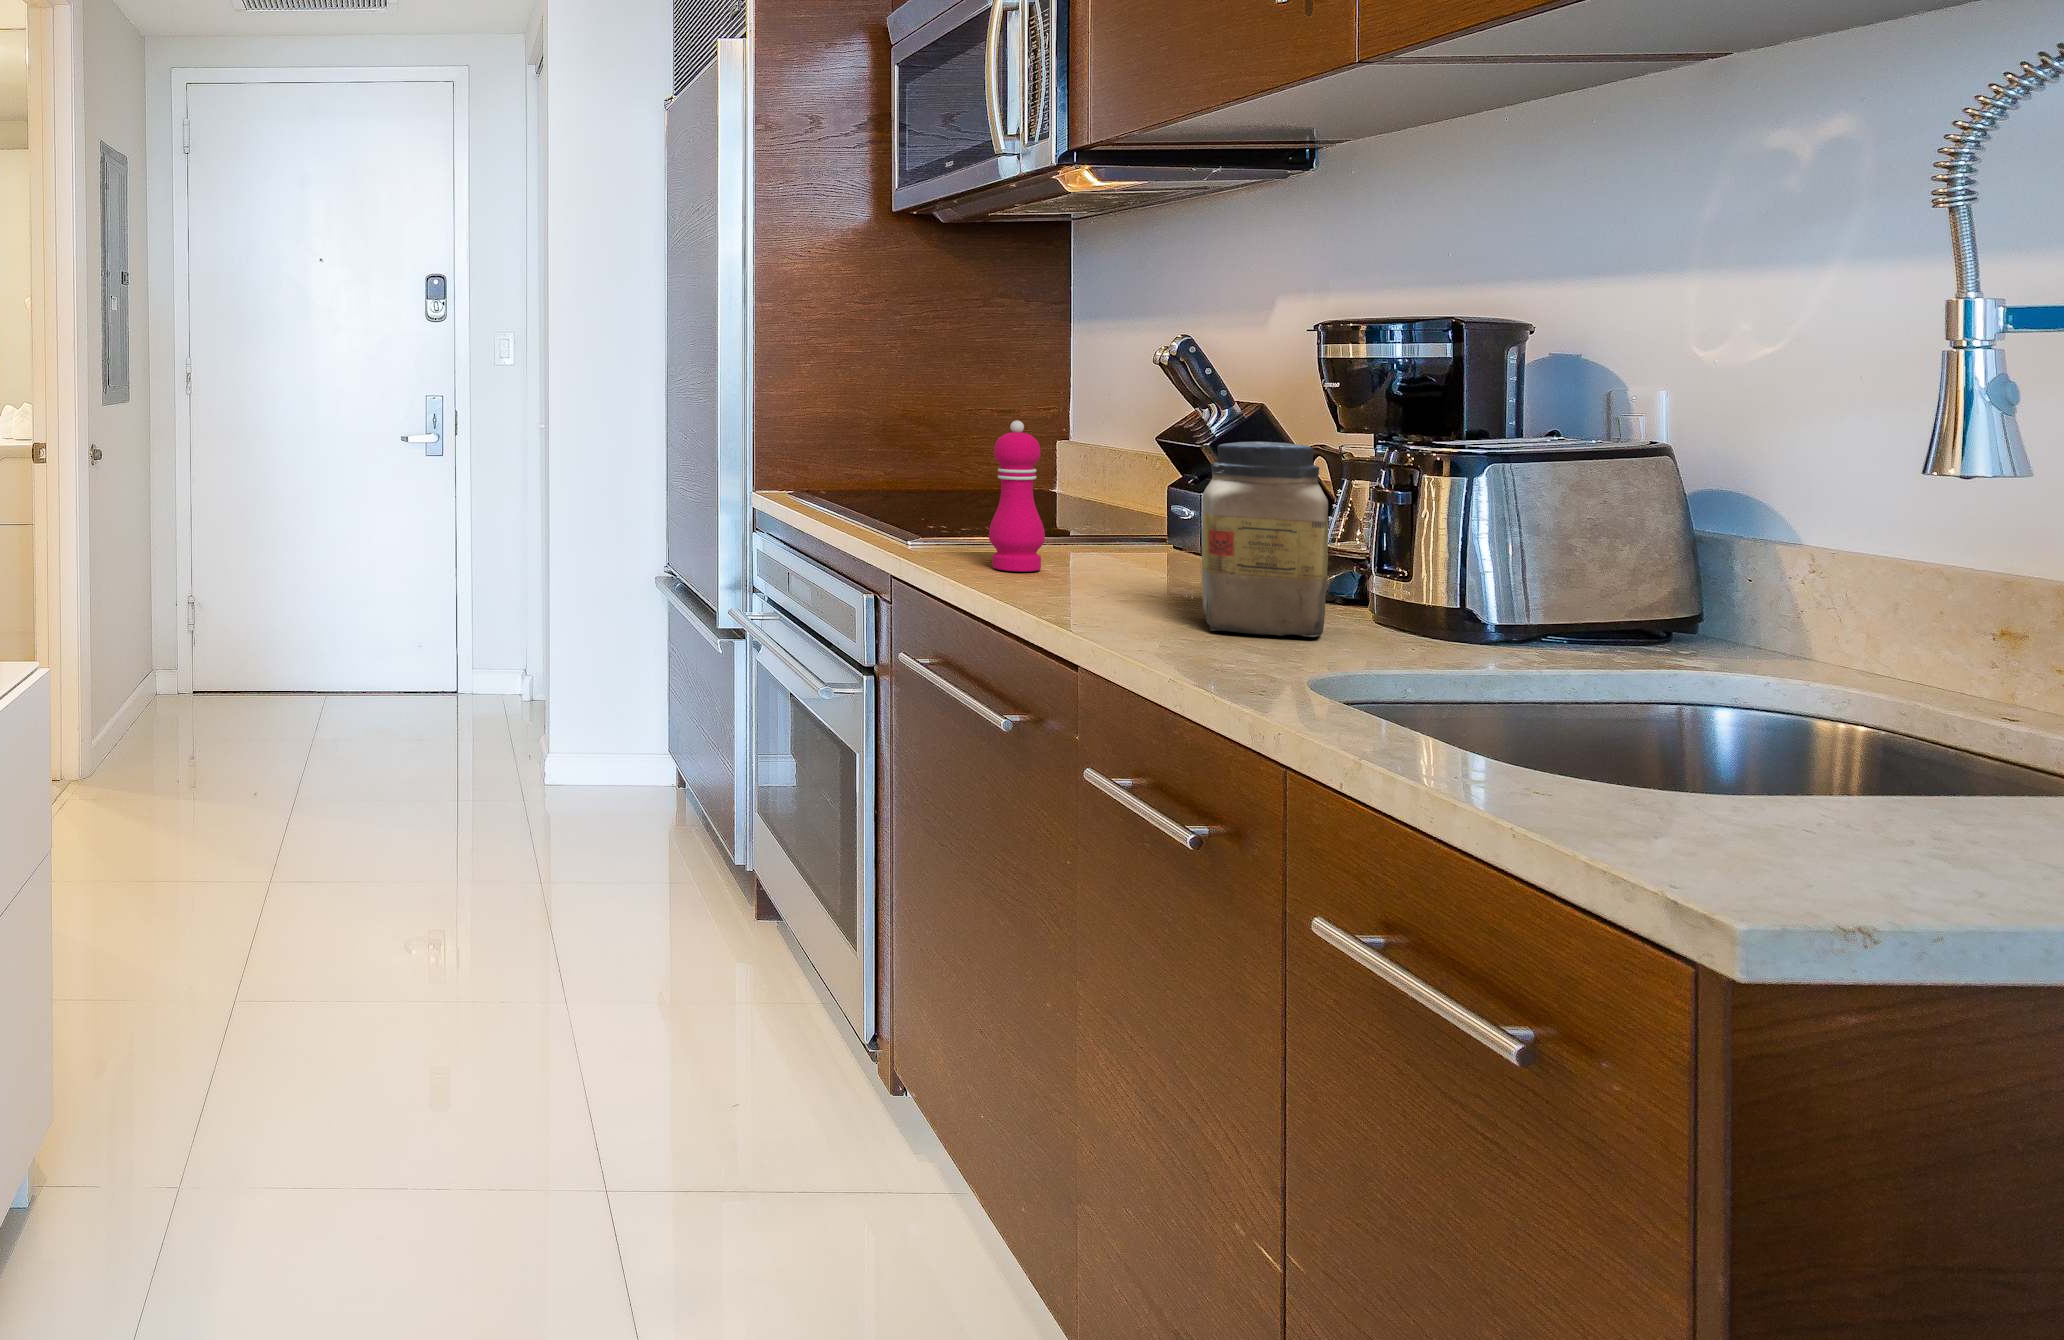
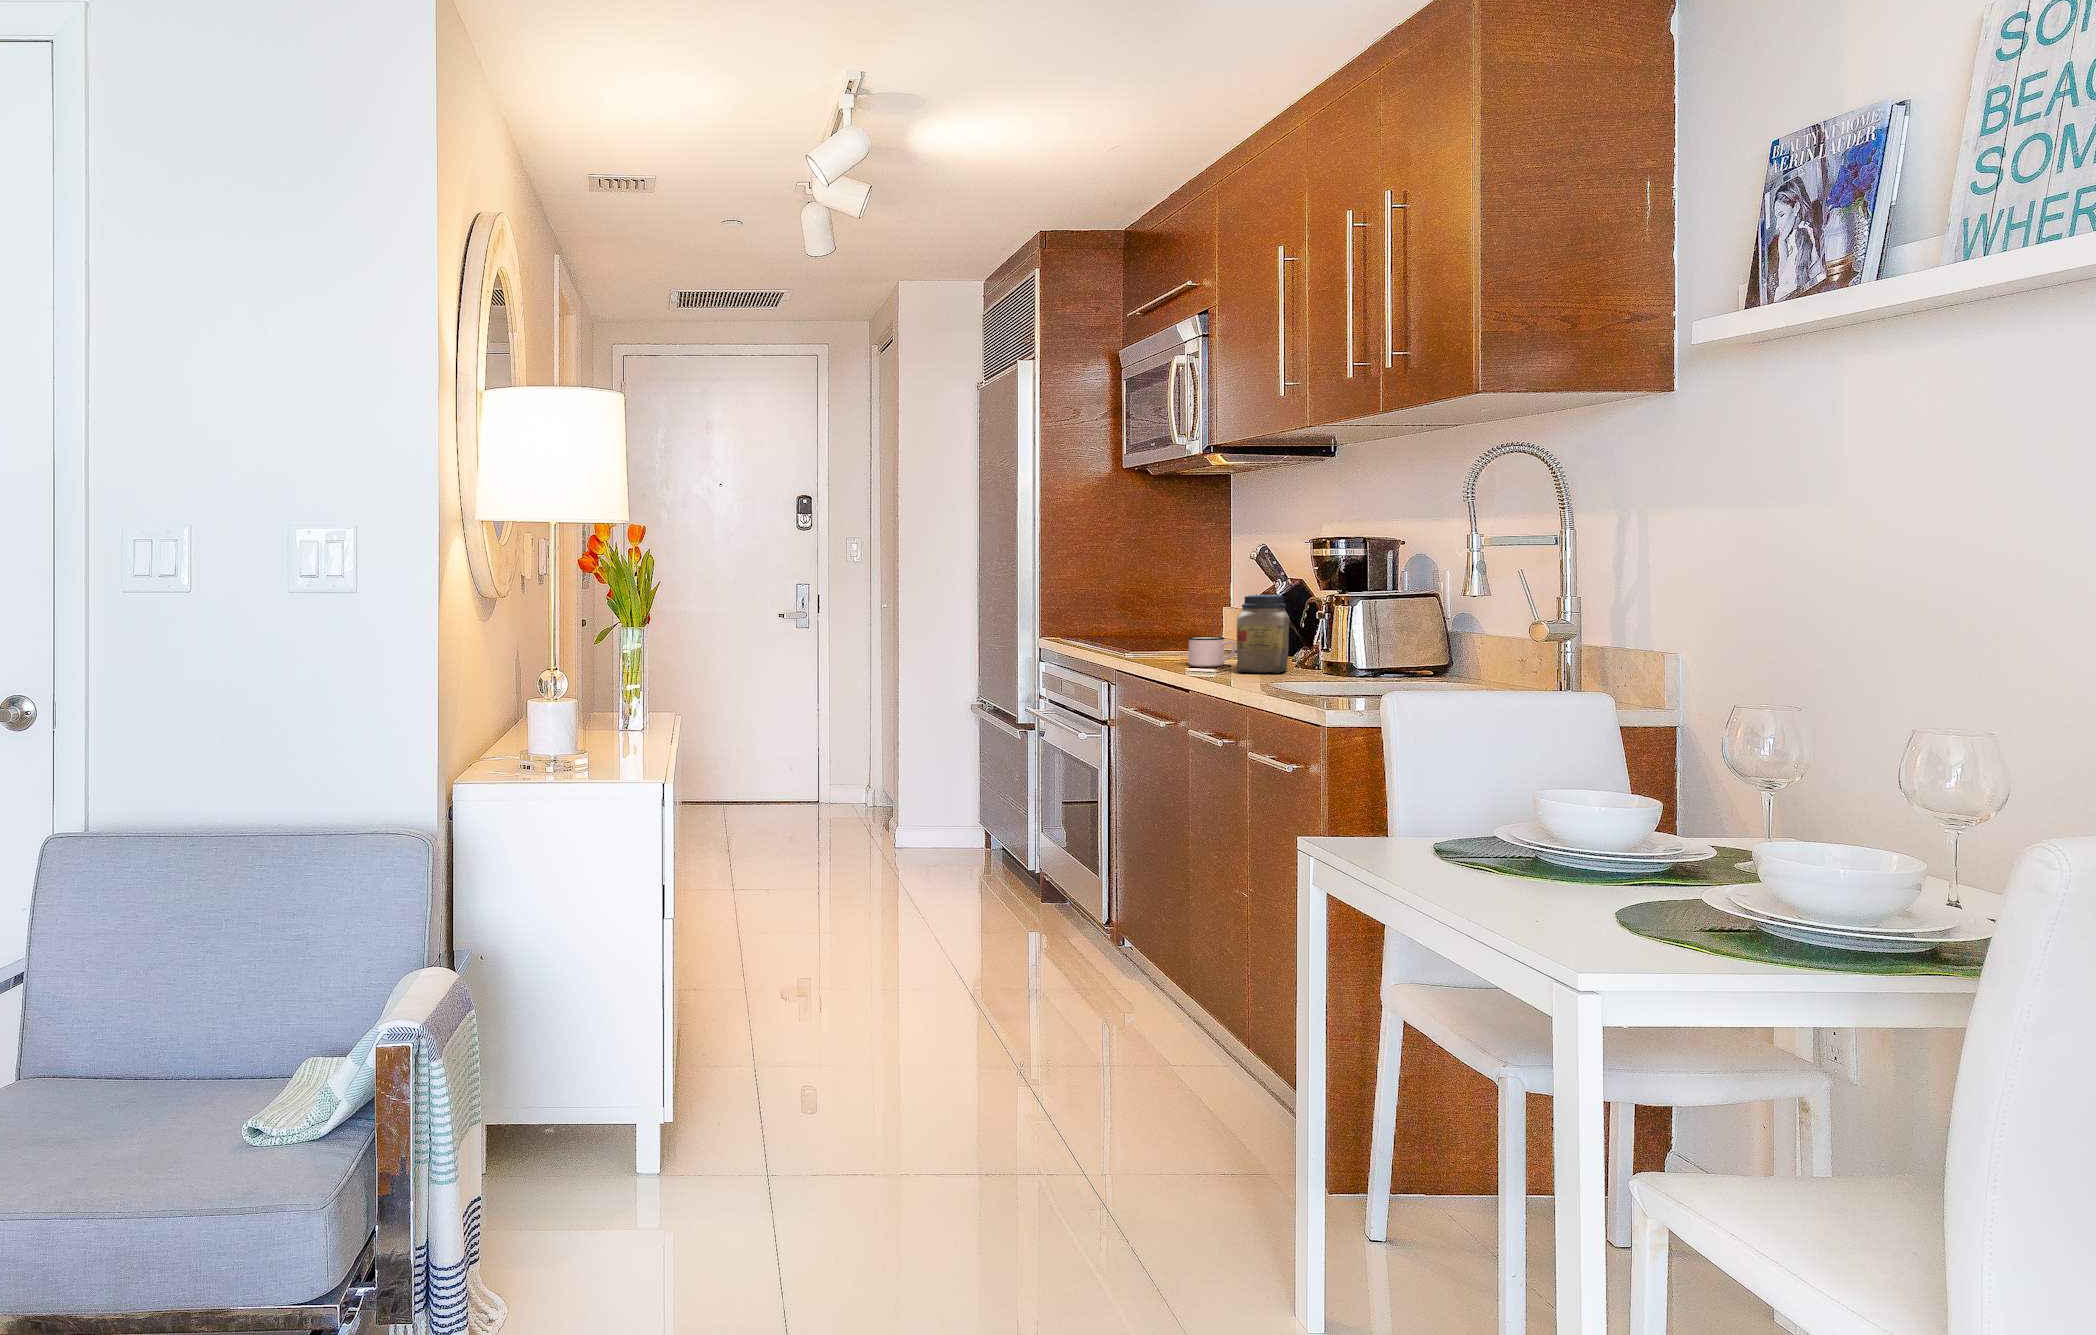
pepper mill: present [989,421,1045,572] -> none [1159,590,1186,661]
mug: none [1065,526,1170,597] -> present [1189,636,1235,666]

